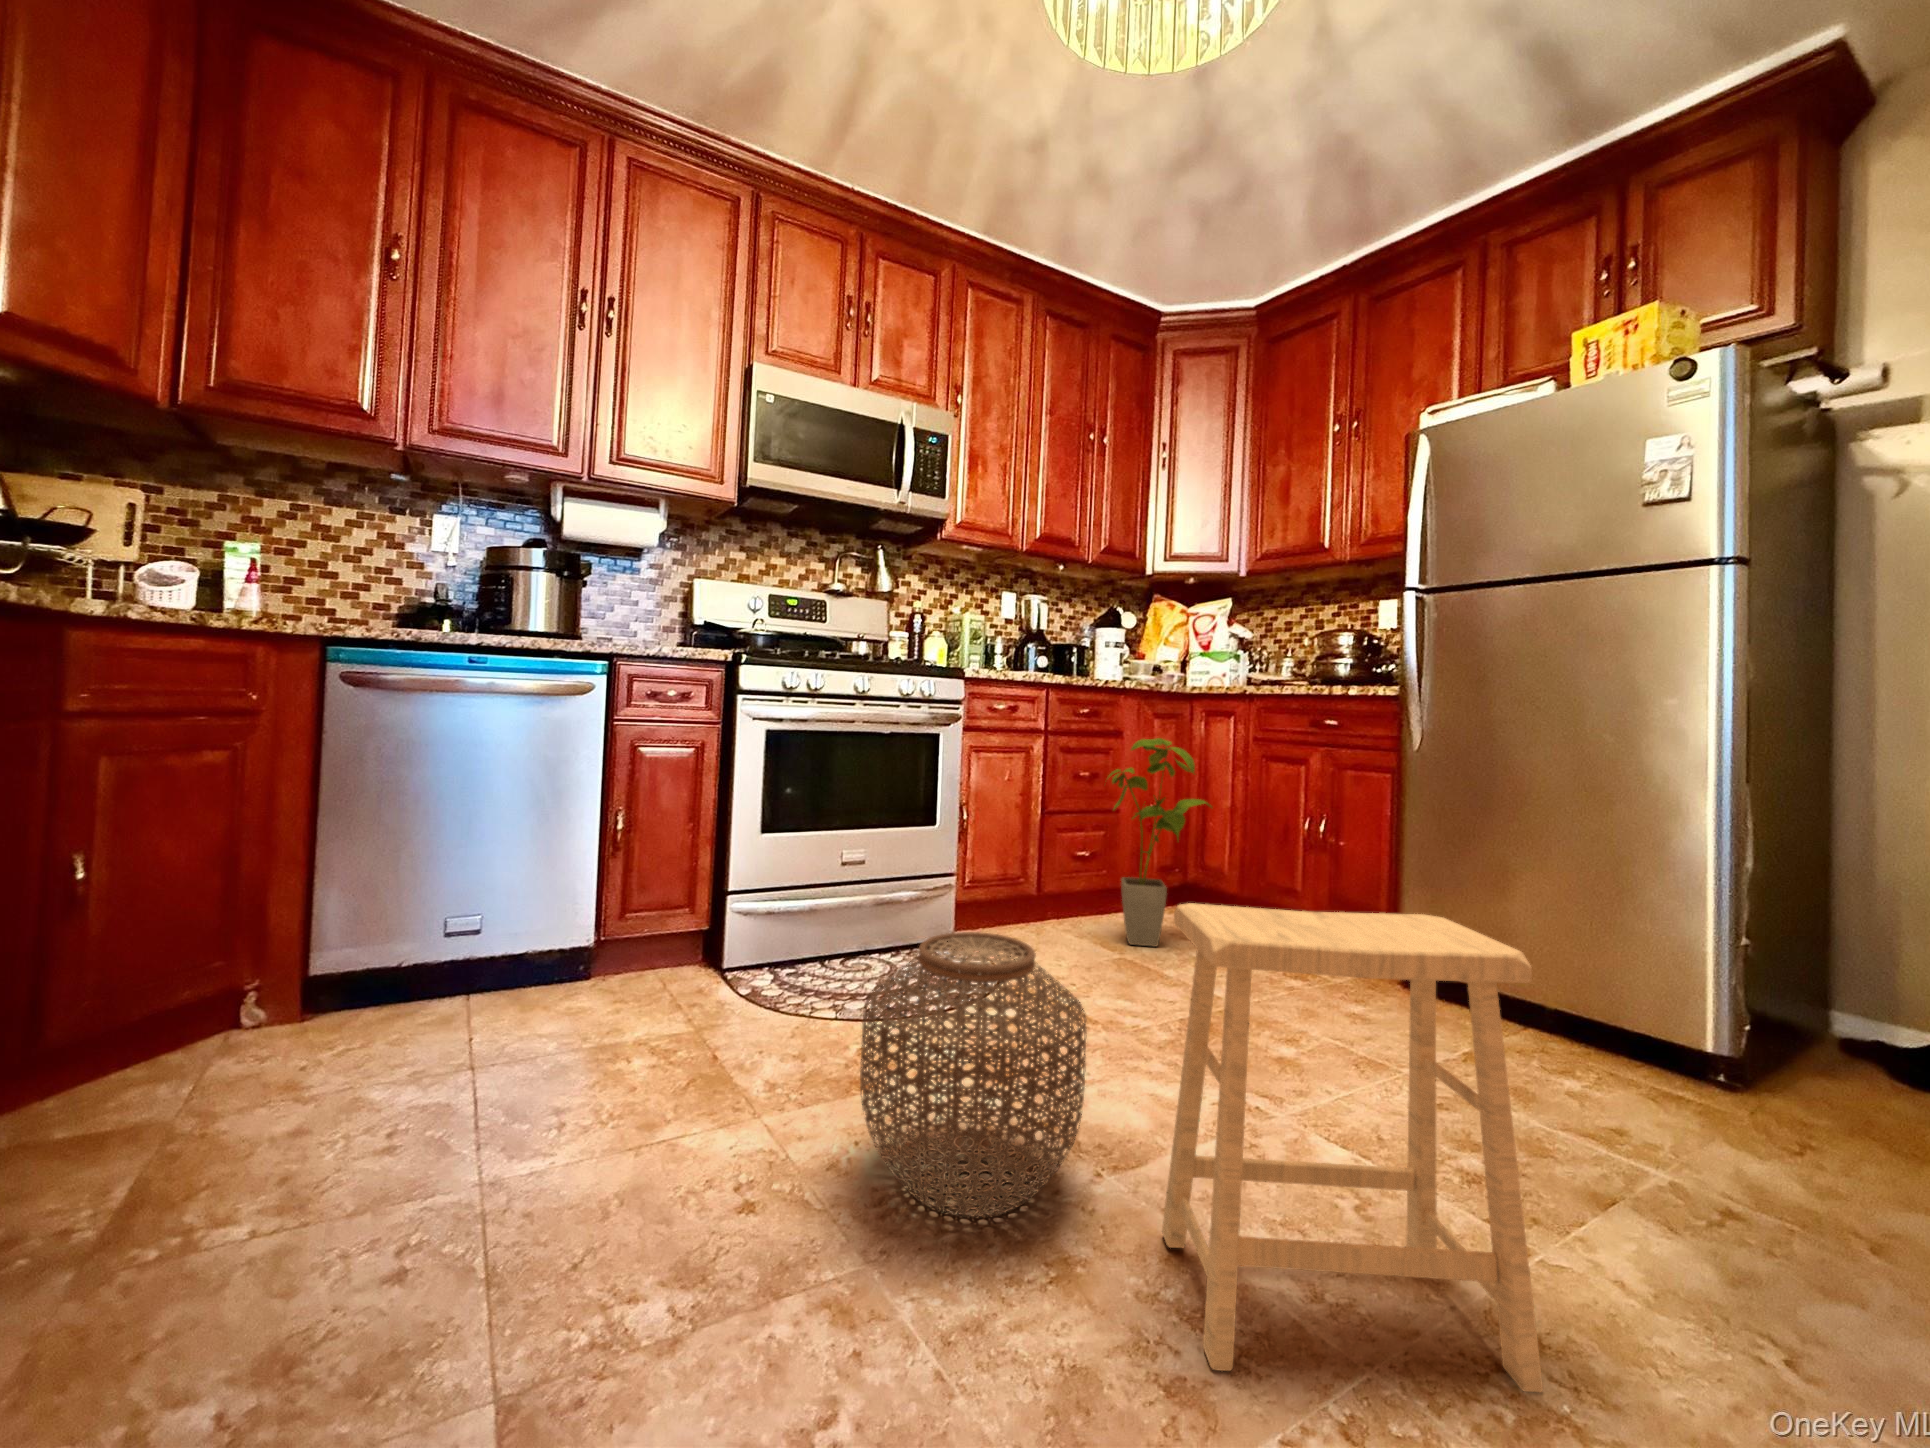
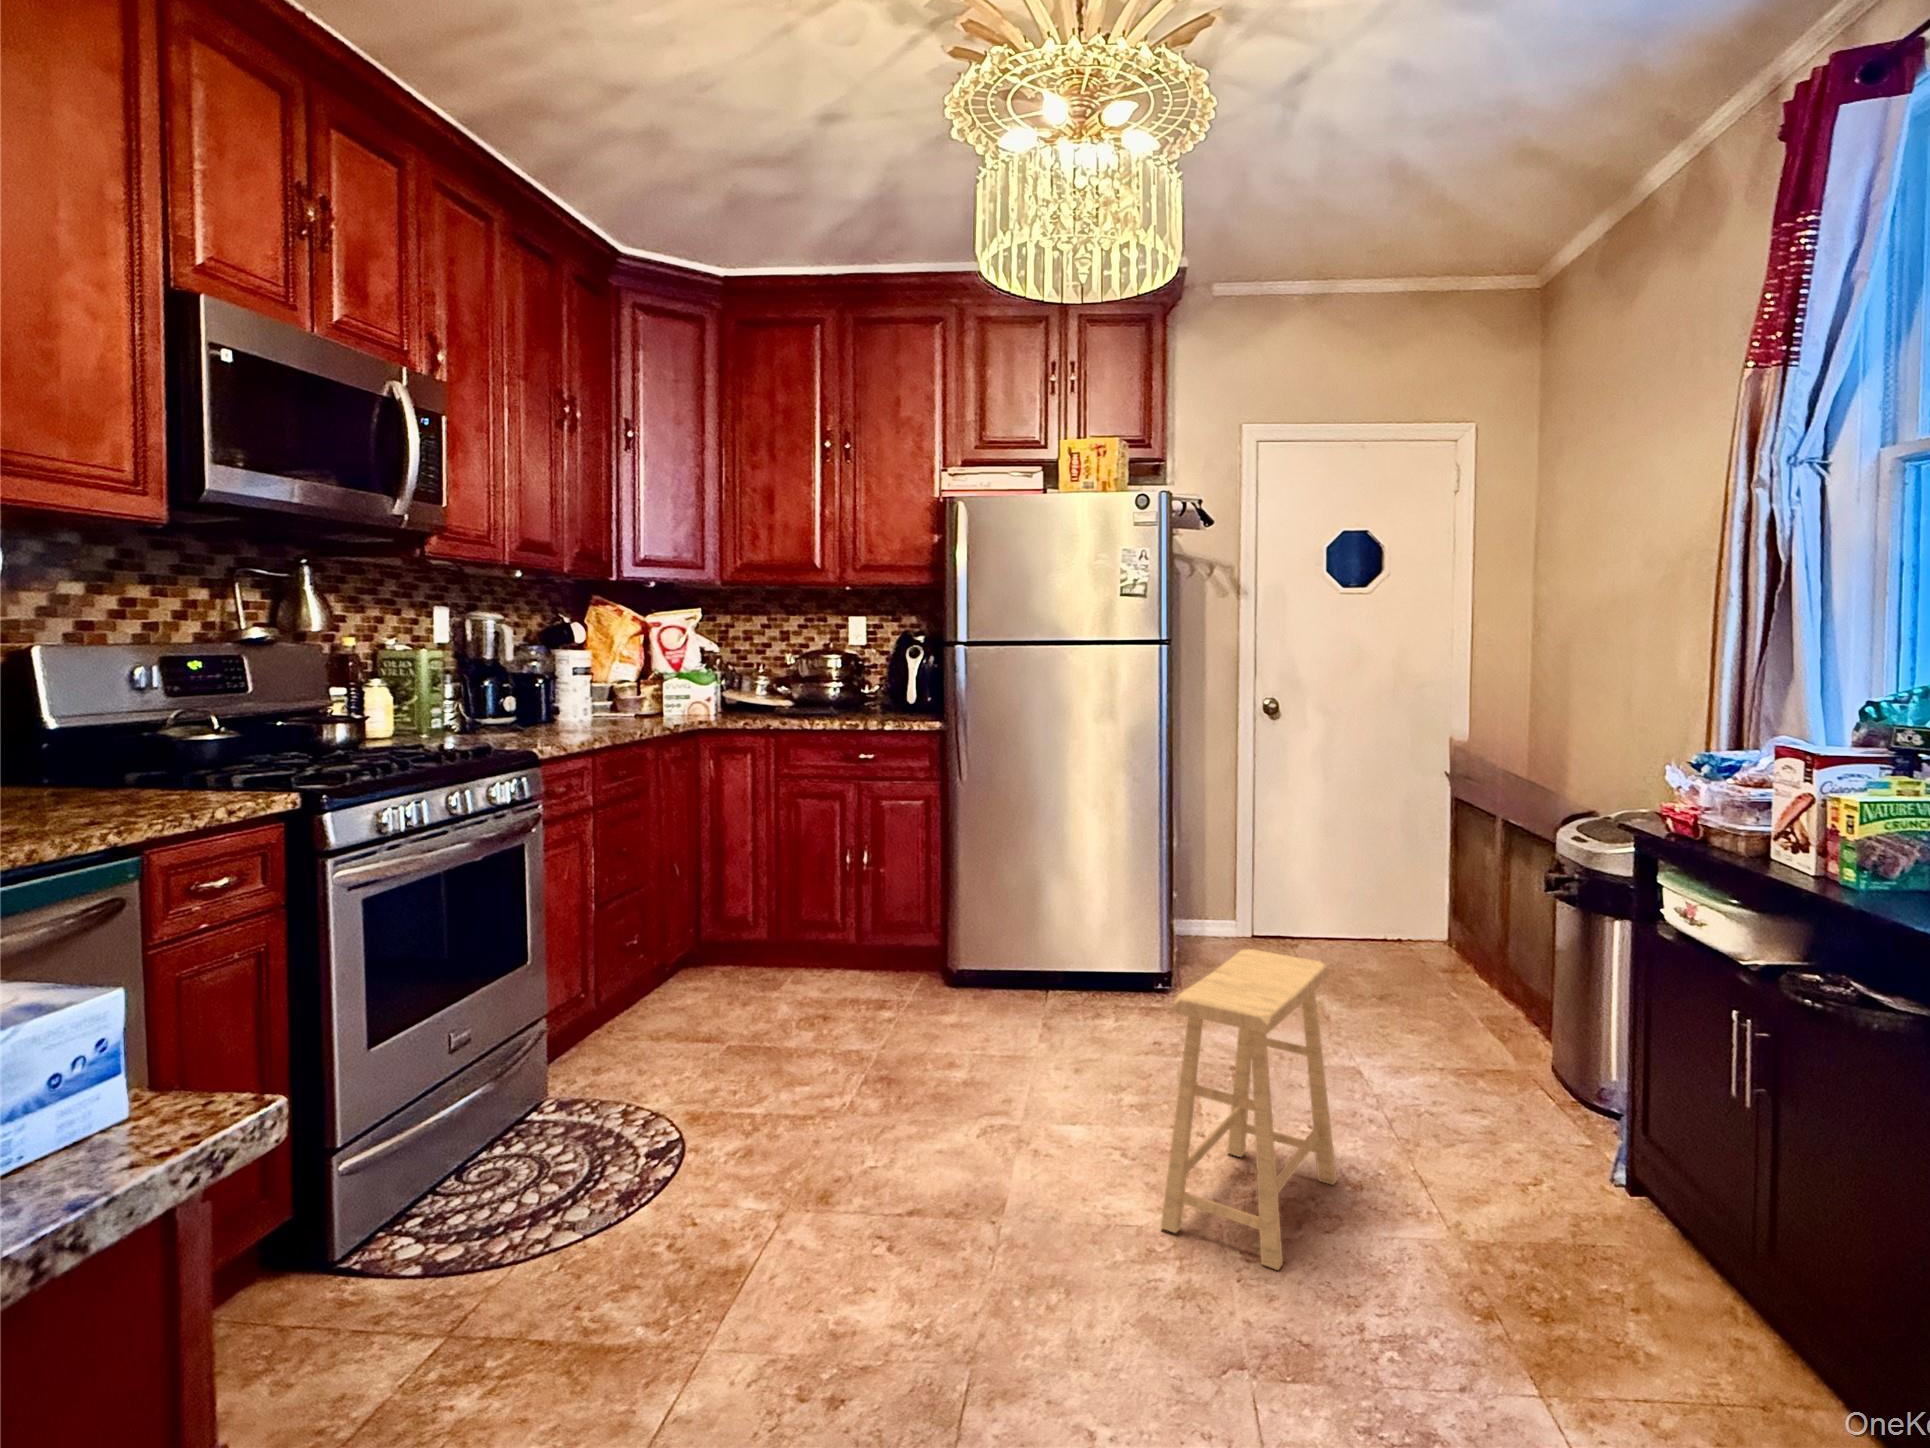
house plant: present [1109,738,1212,947] -> none [686,799,809,1029]
woven basket: present [860,932,1086,1217] -> none [942,1071,1137,1323]

